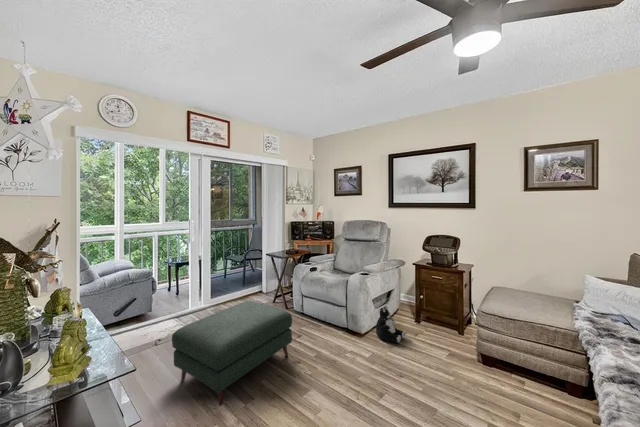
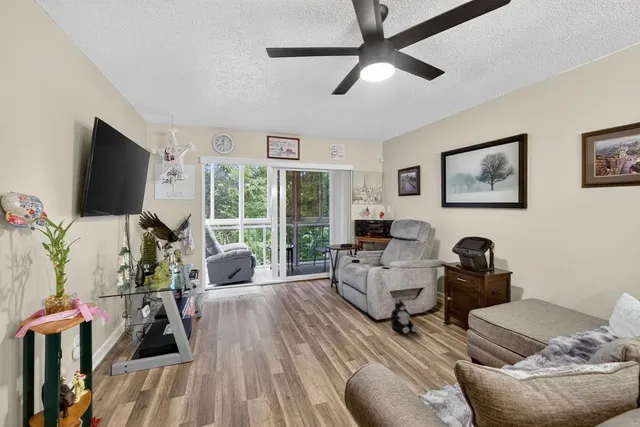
ottoman: present [172,301,292,406] -> none [232,275,312,334]

